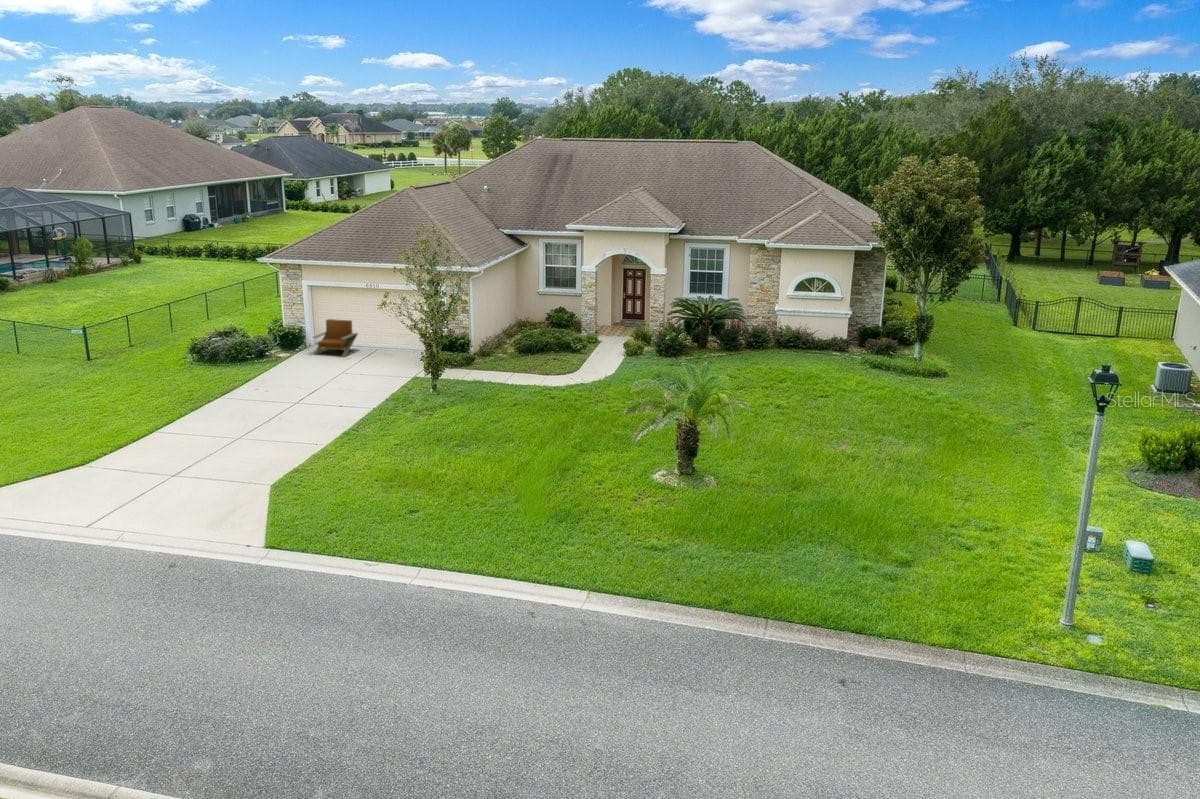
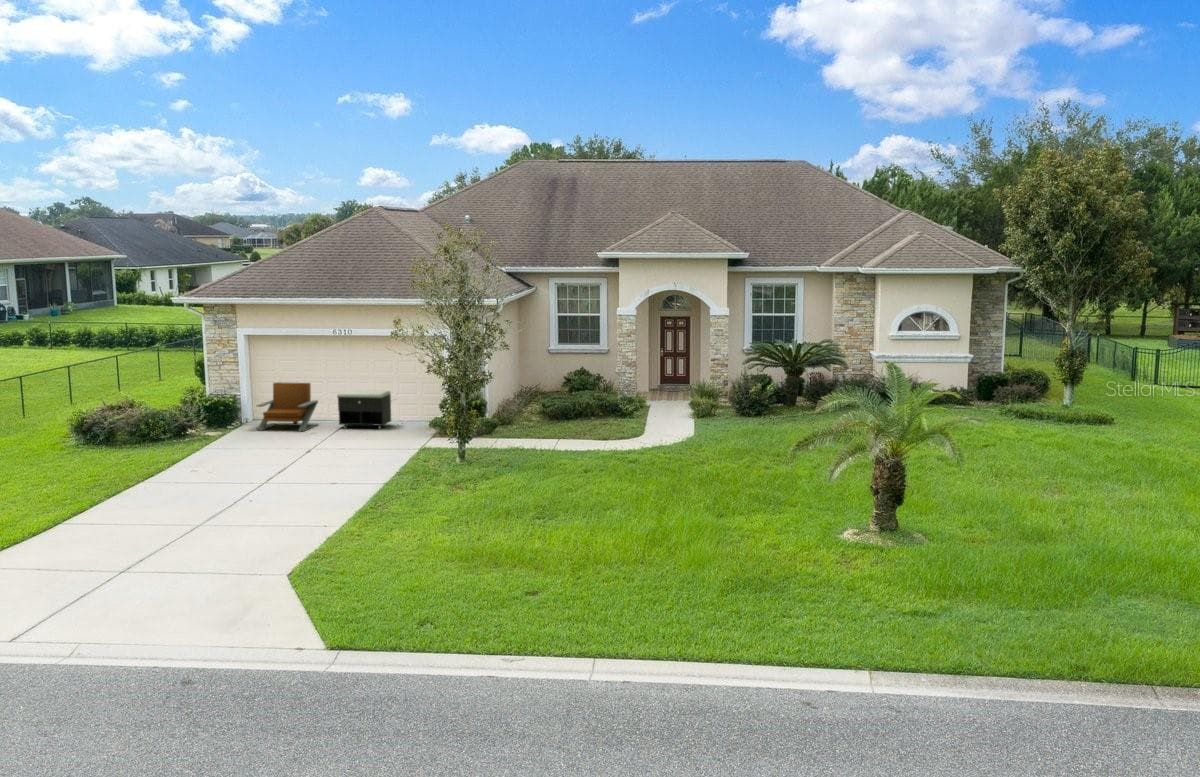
storage bench: none [369,326,409,356] -> present [337,390,391,429]

